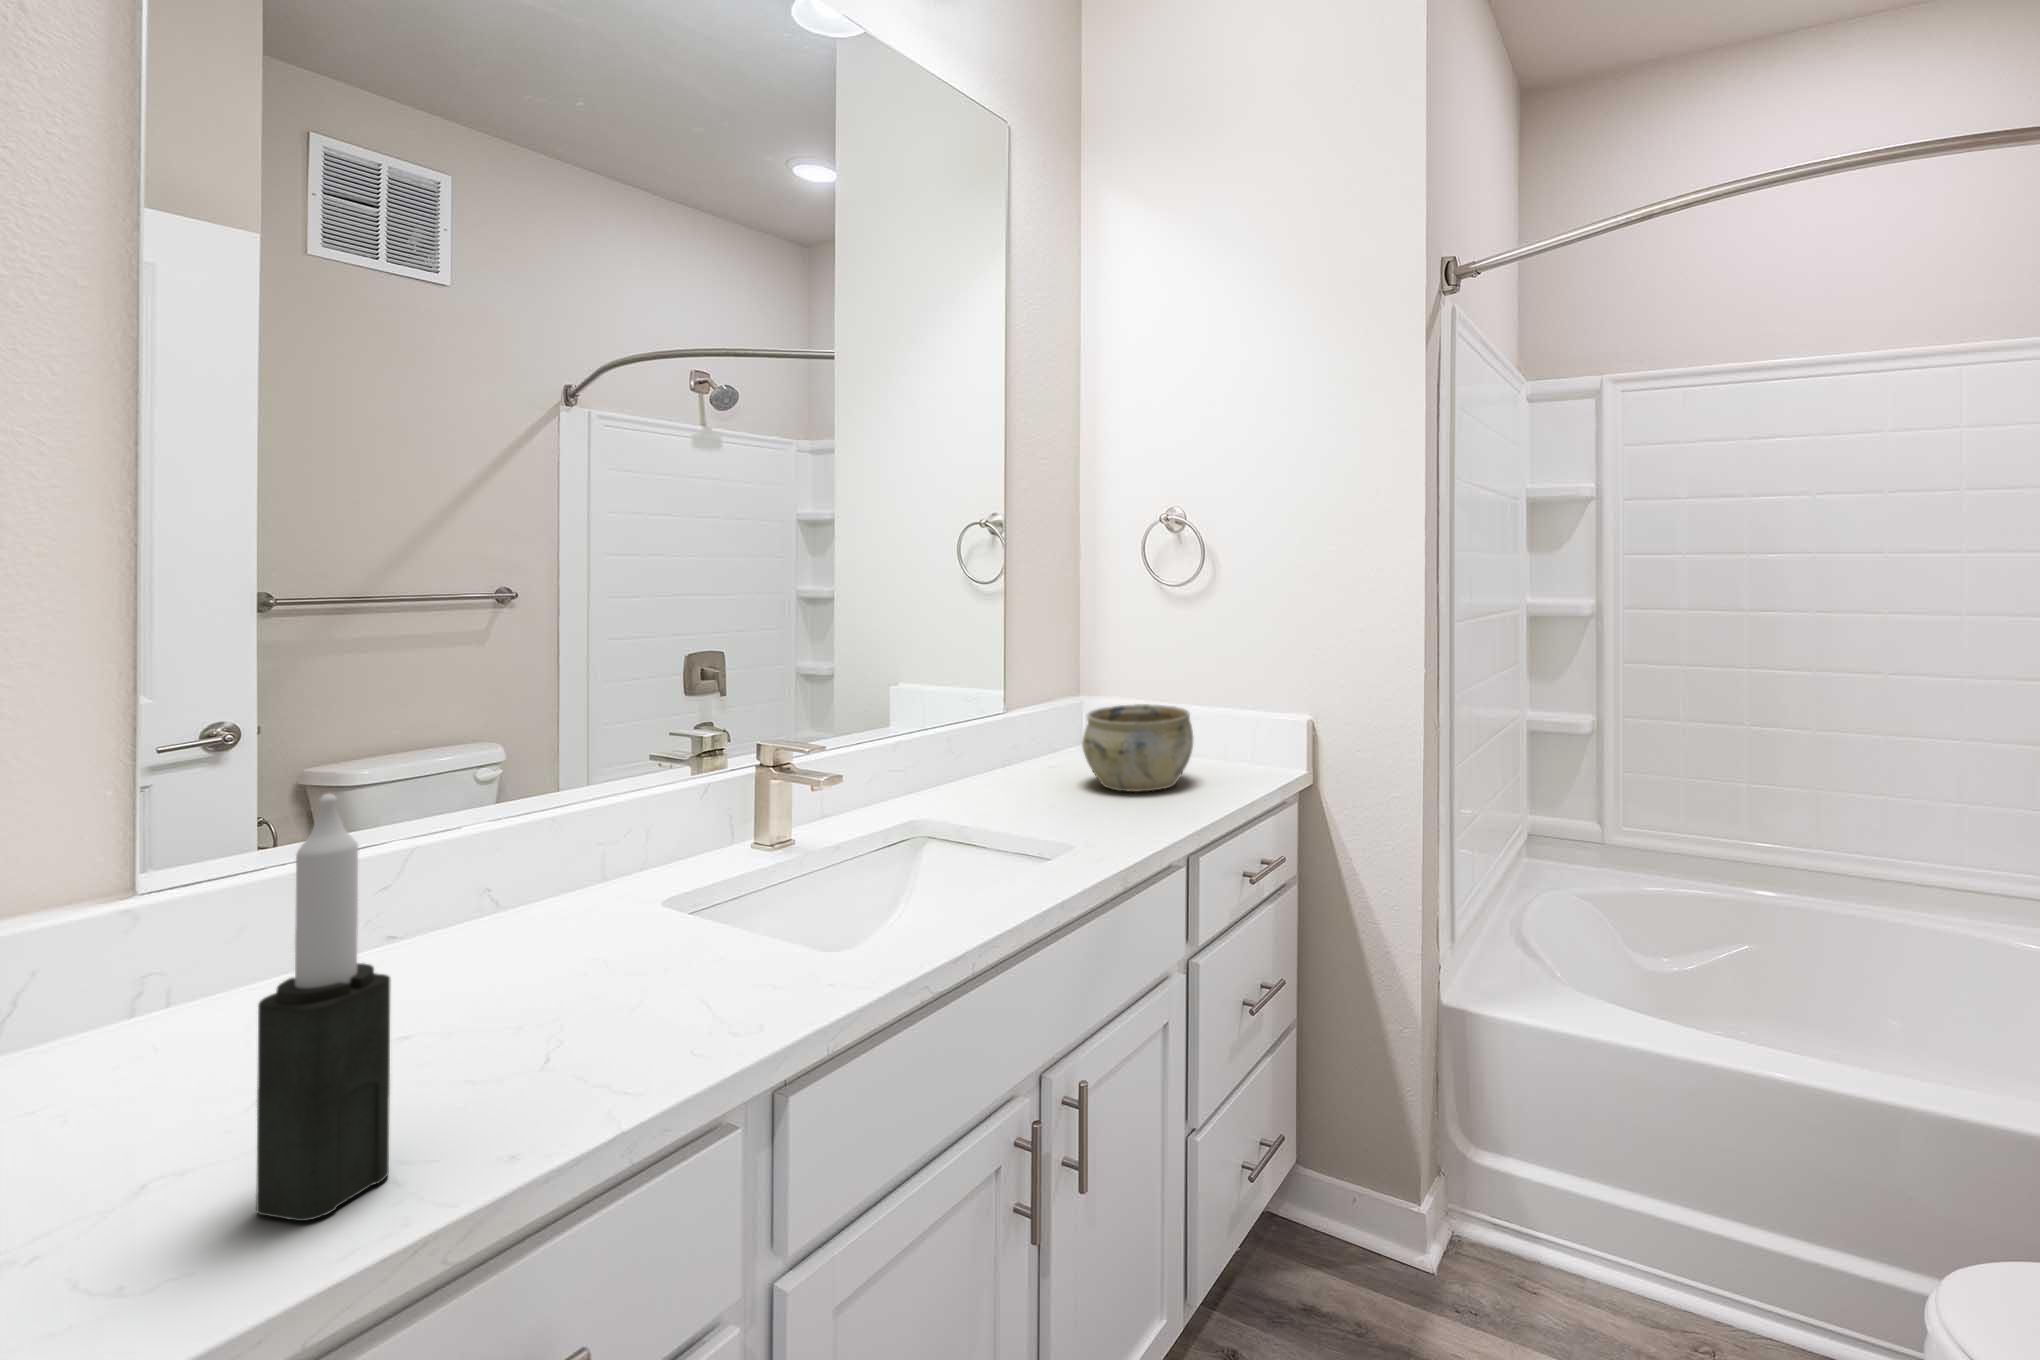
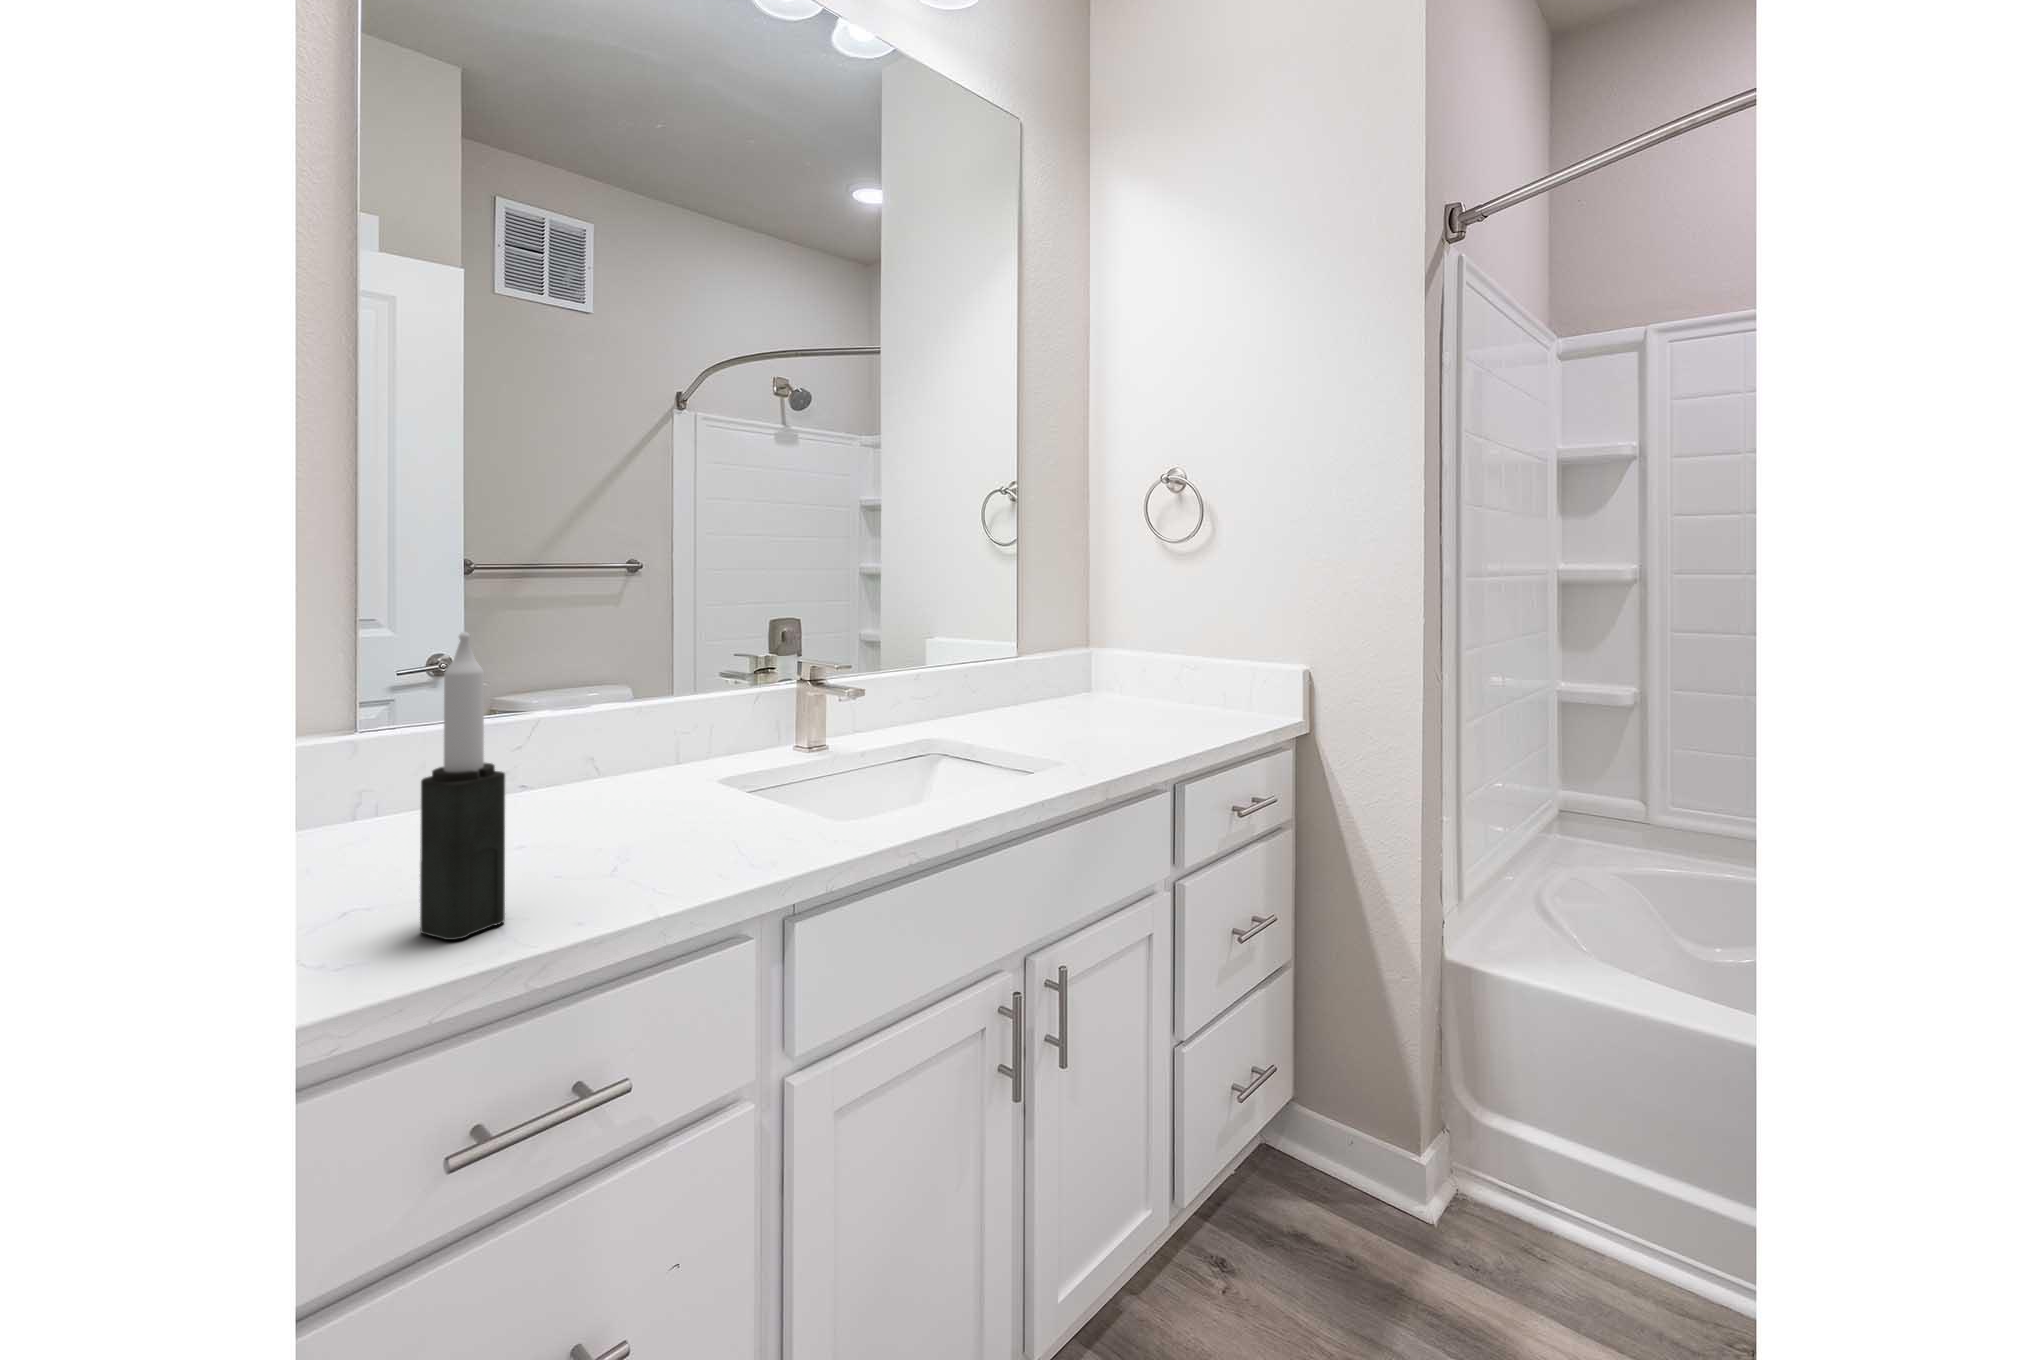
ceramic bowl: present [1082,704,1193,792] -> none [1084,650,1189,728]

